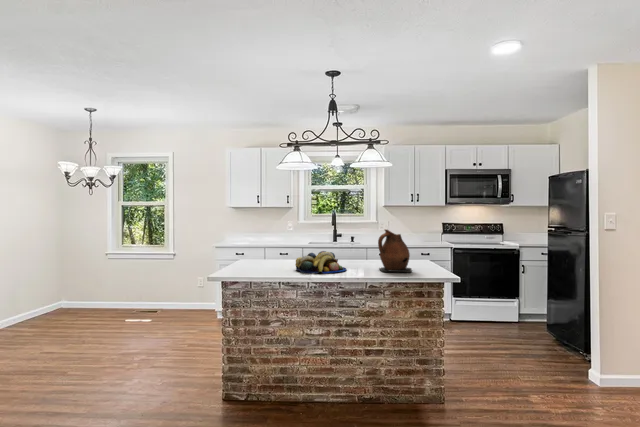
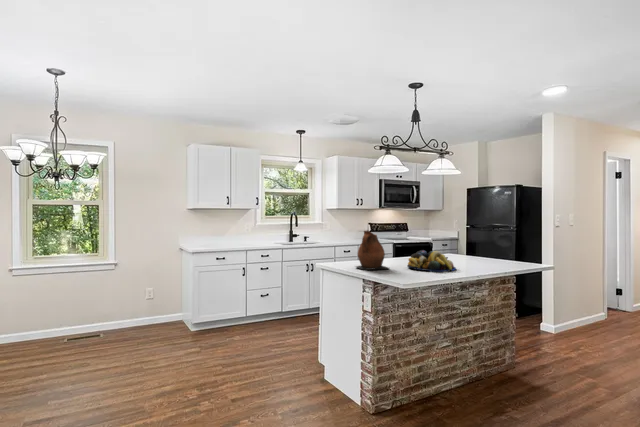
ceramic pitcher: present [378,229,411,272] -> present [356,231,389,270]

